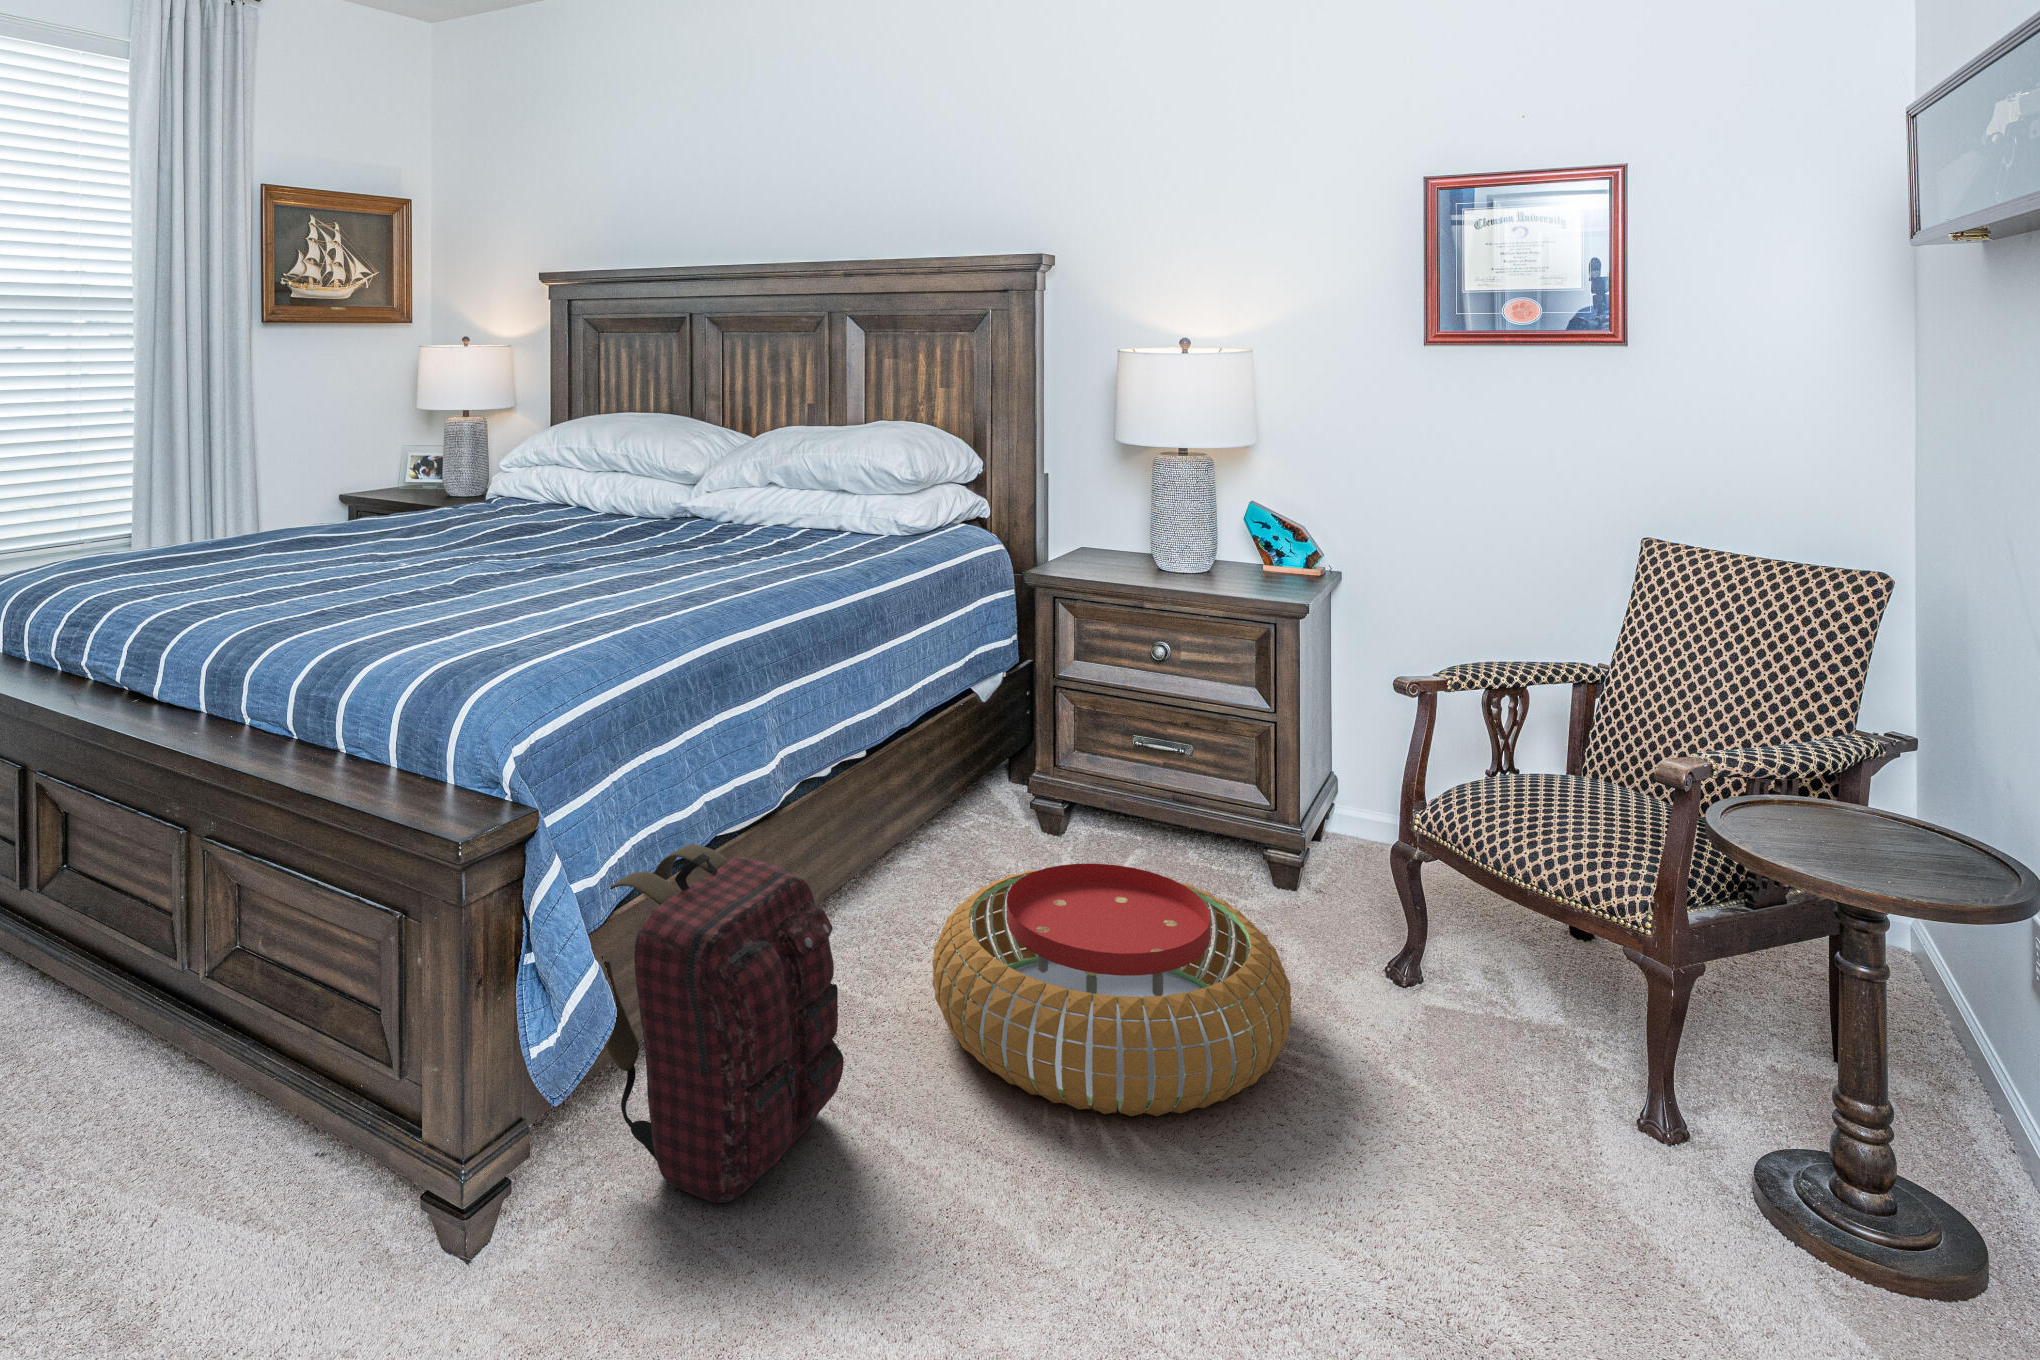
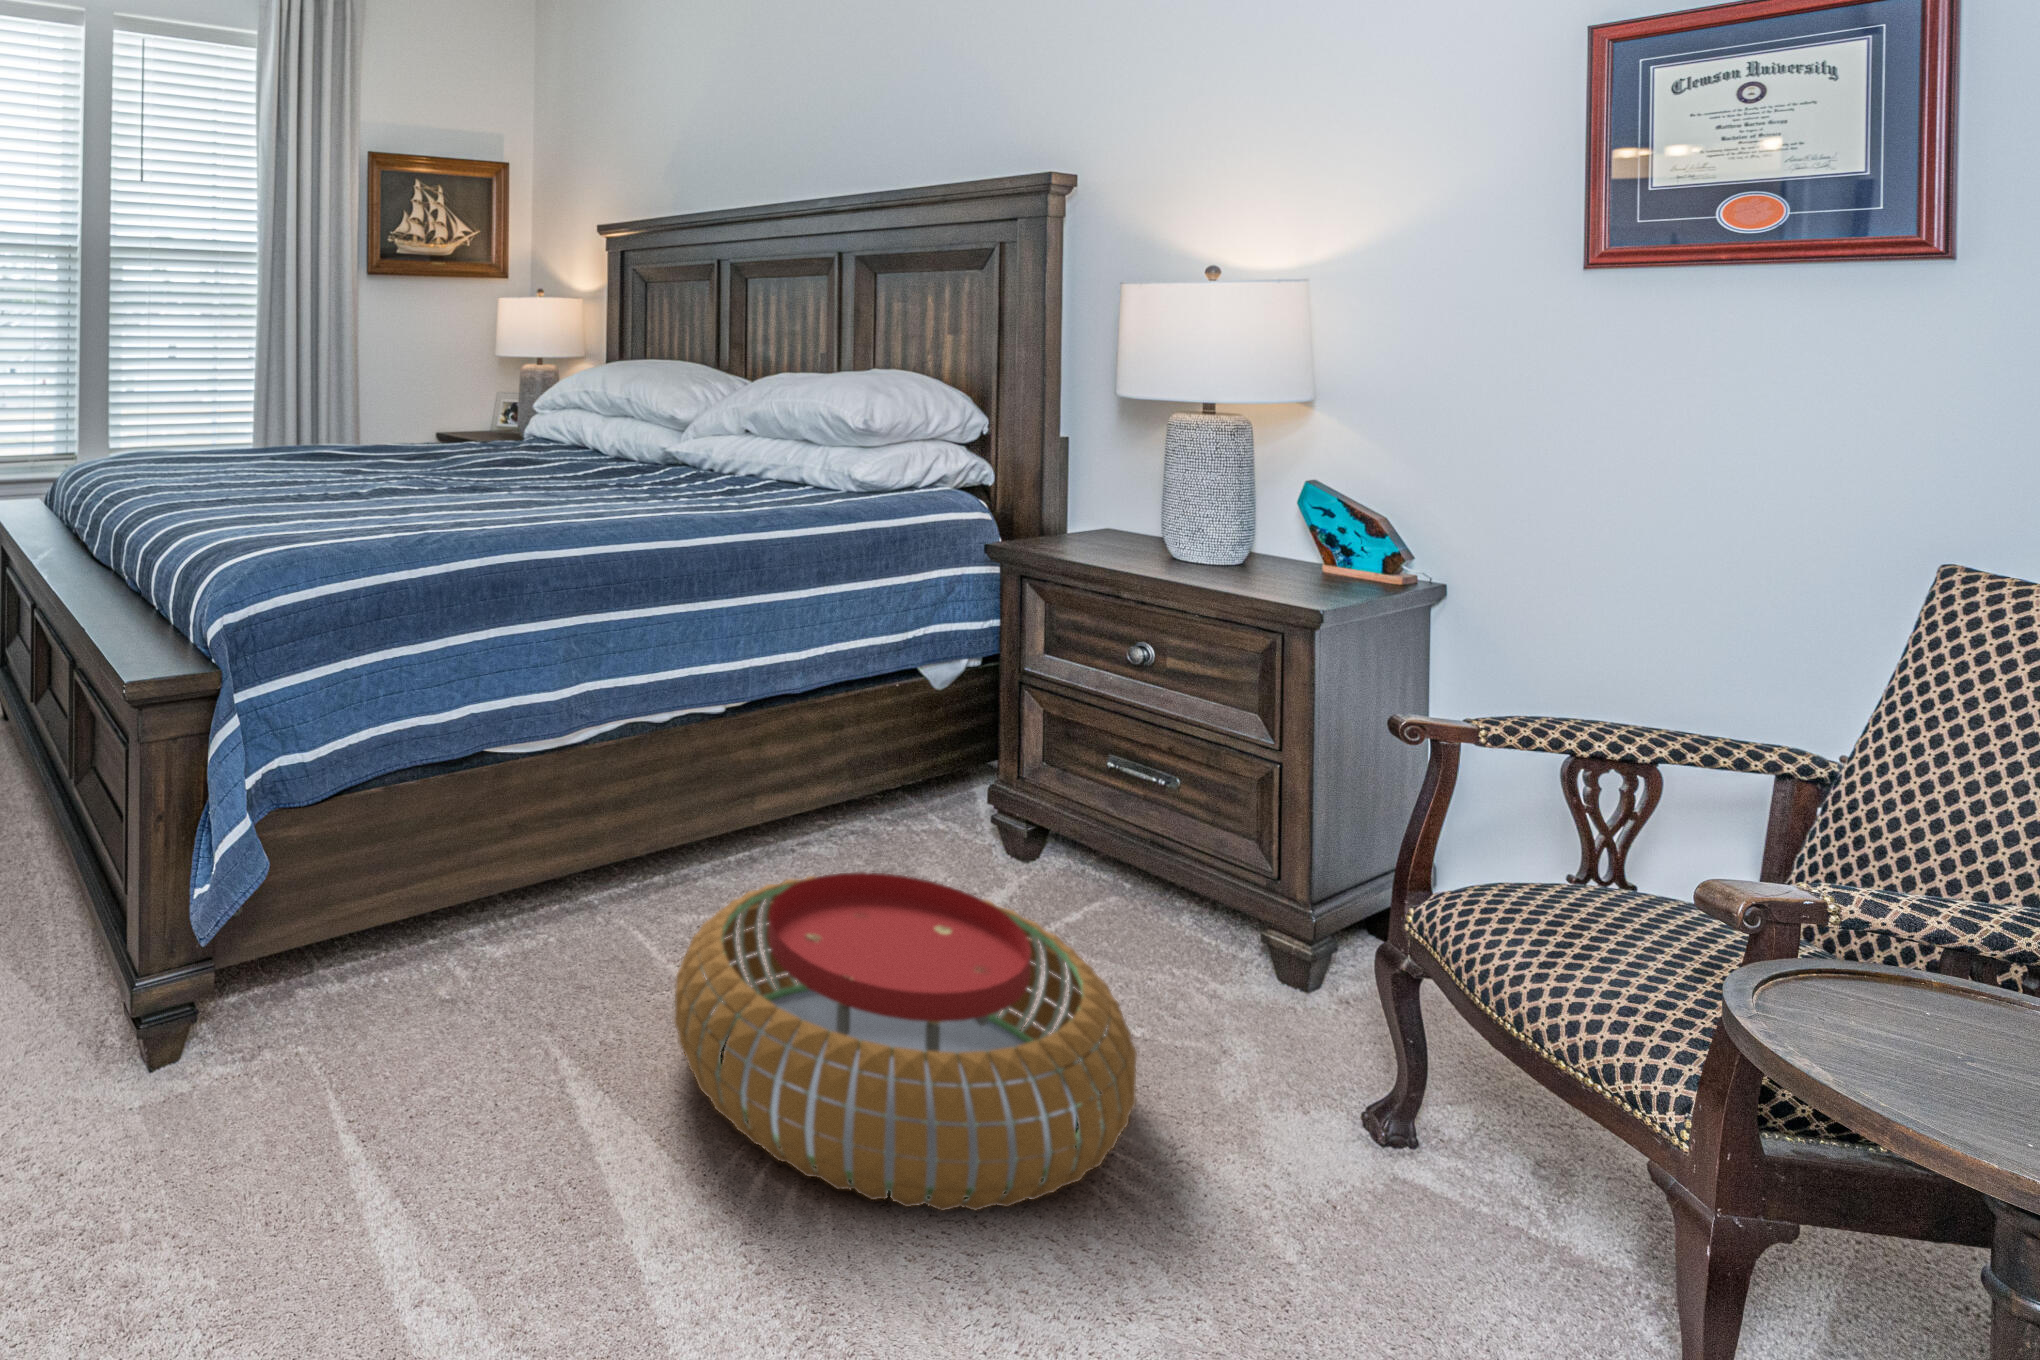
backpack: present [602,844,844,1203] -> none [265,750,508,1129]

